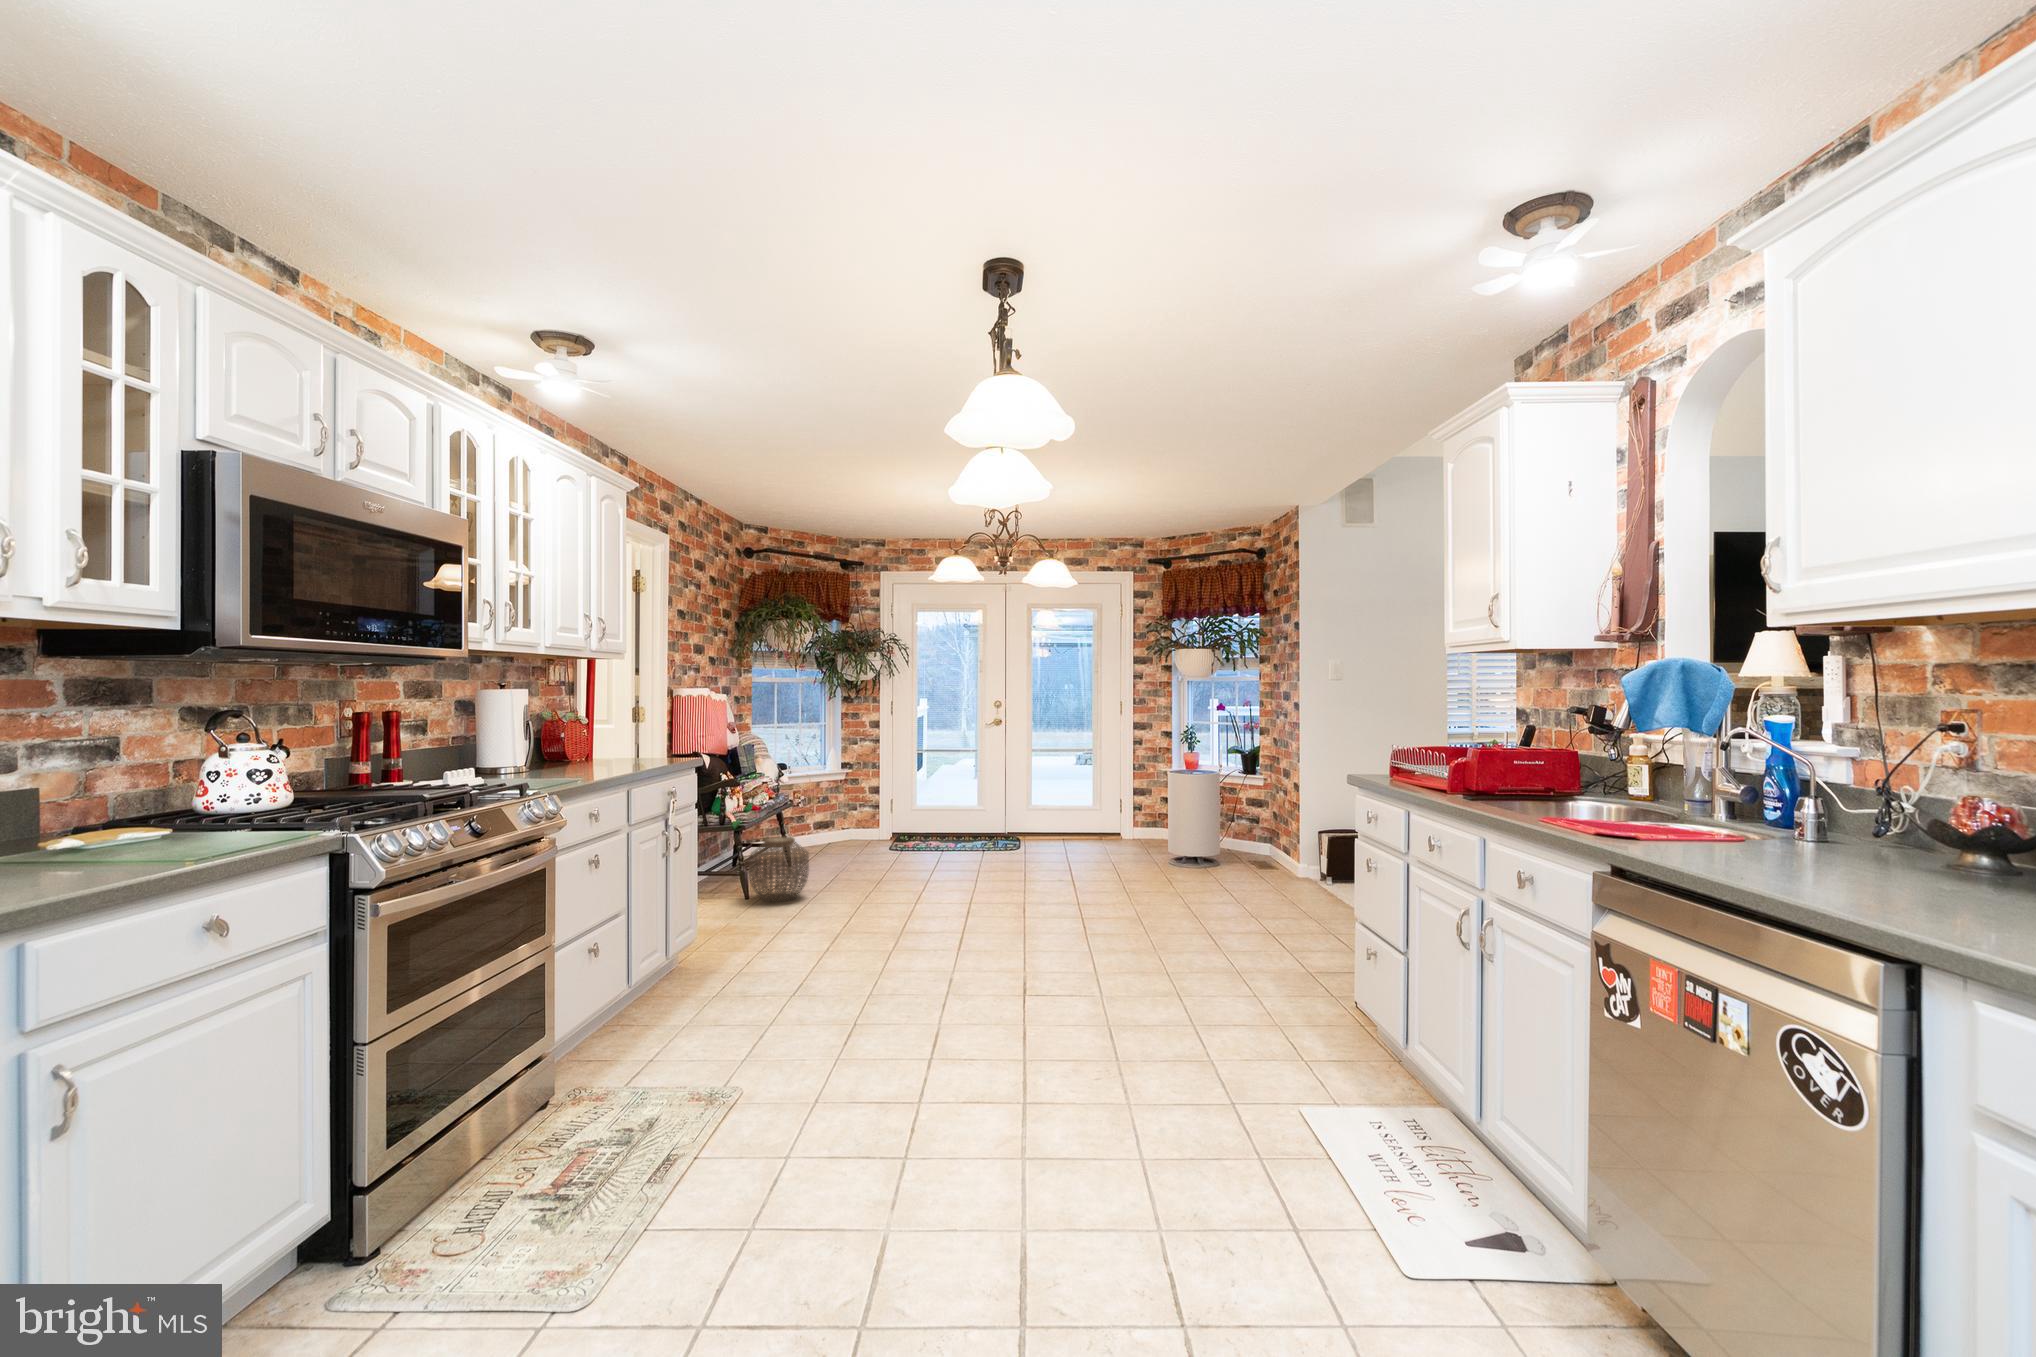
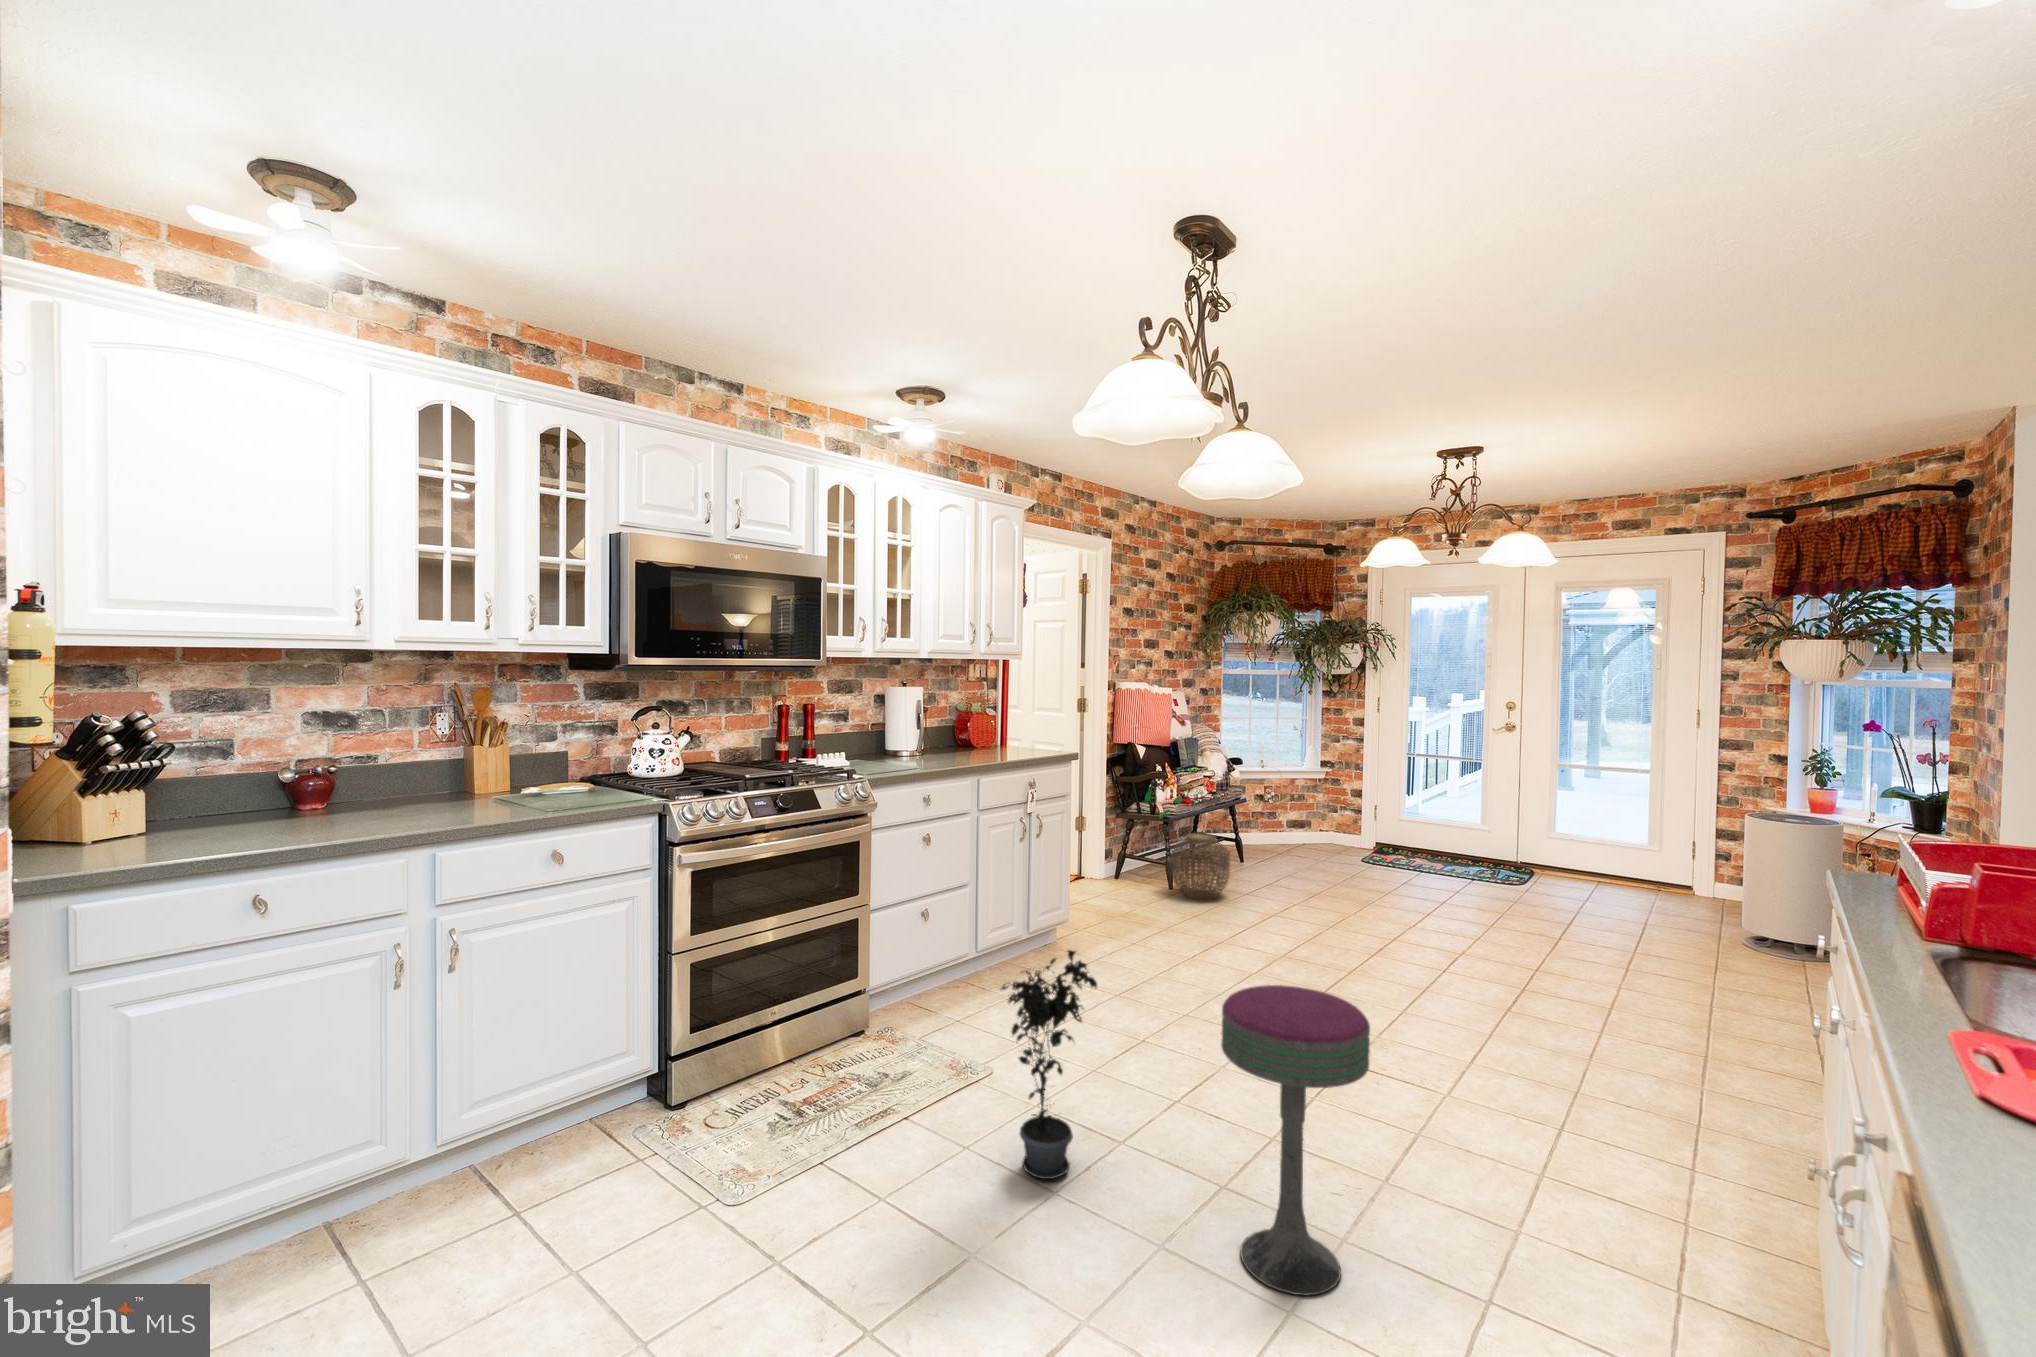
bar stool: none [1052,912,1168,1157] -> present [1221,985,1370,1295]
potted plant: none [824,924,922,1159] -> present [1001,950,1097,1179]

